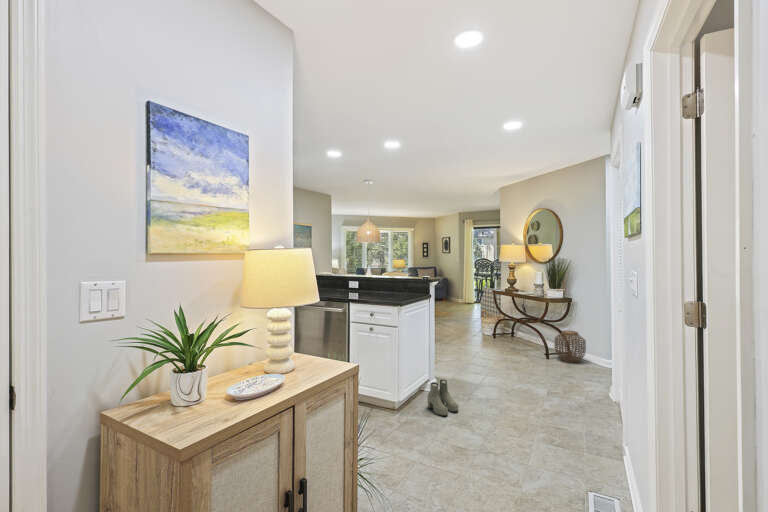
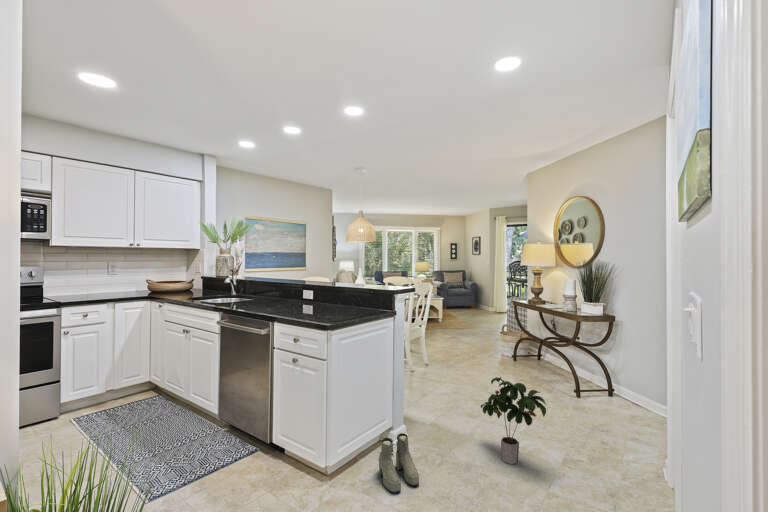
woven basket: present [555,331,586,363] -> none [588,360,632,406]
potted plant: none [489,339,538,398] -> present [481,377,546,464]

